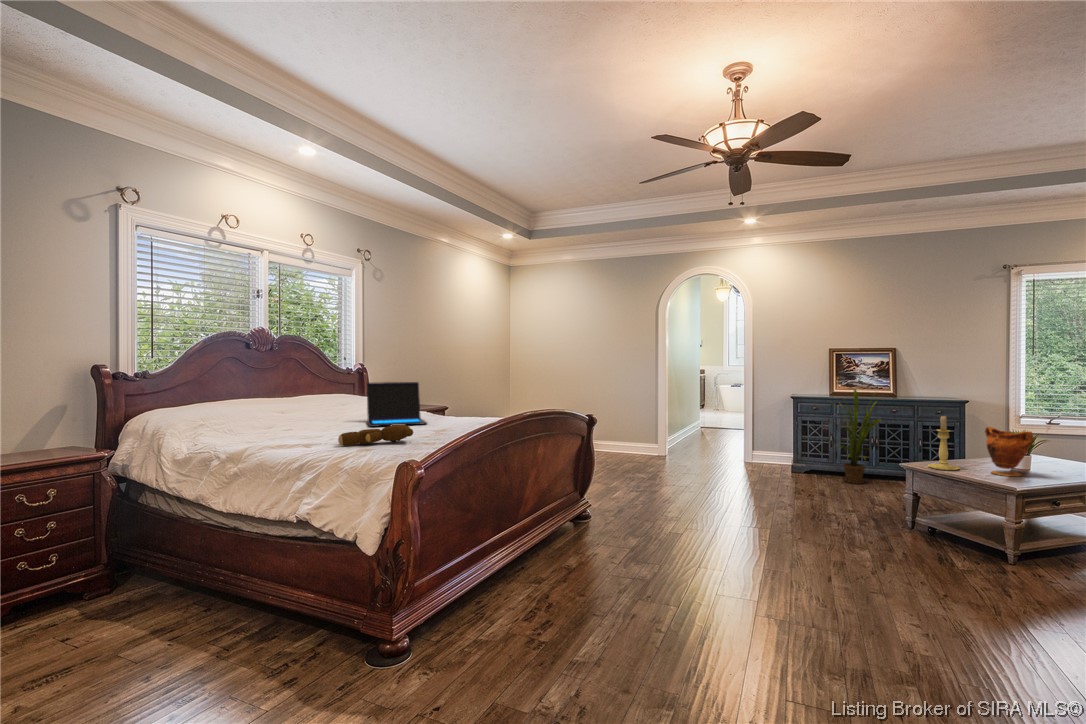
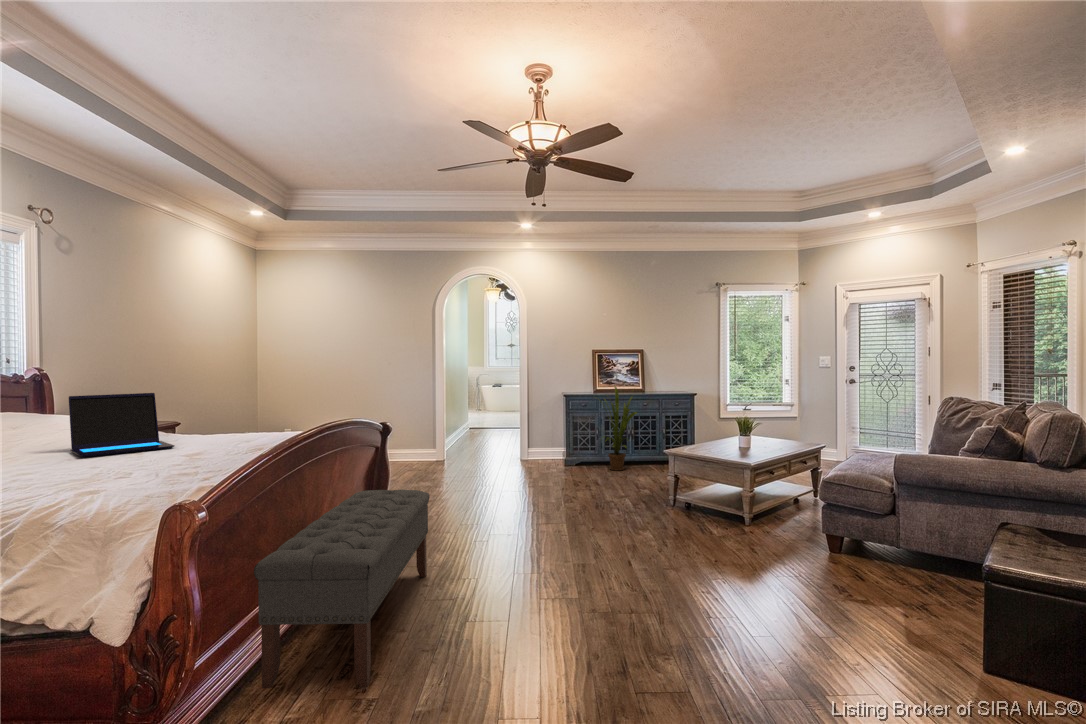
candle holder: present [928,416,959,470] -> none [684,406,707,452]
teddy bear: present [338,425,413,446] -> none [35,452,167,489]
vase: present [985,427,1033,476] -> none [723,414,756,453]
bench: none [464,473,620,632] -> present [254,489,430,688]

